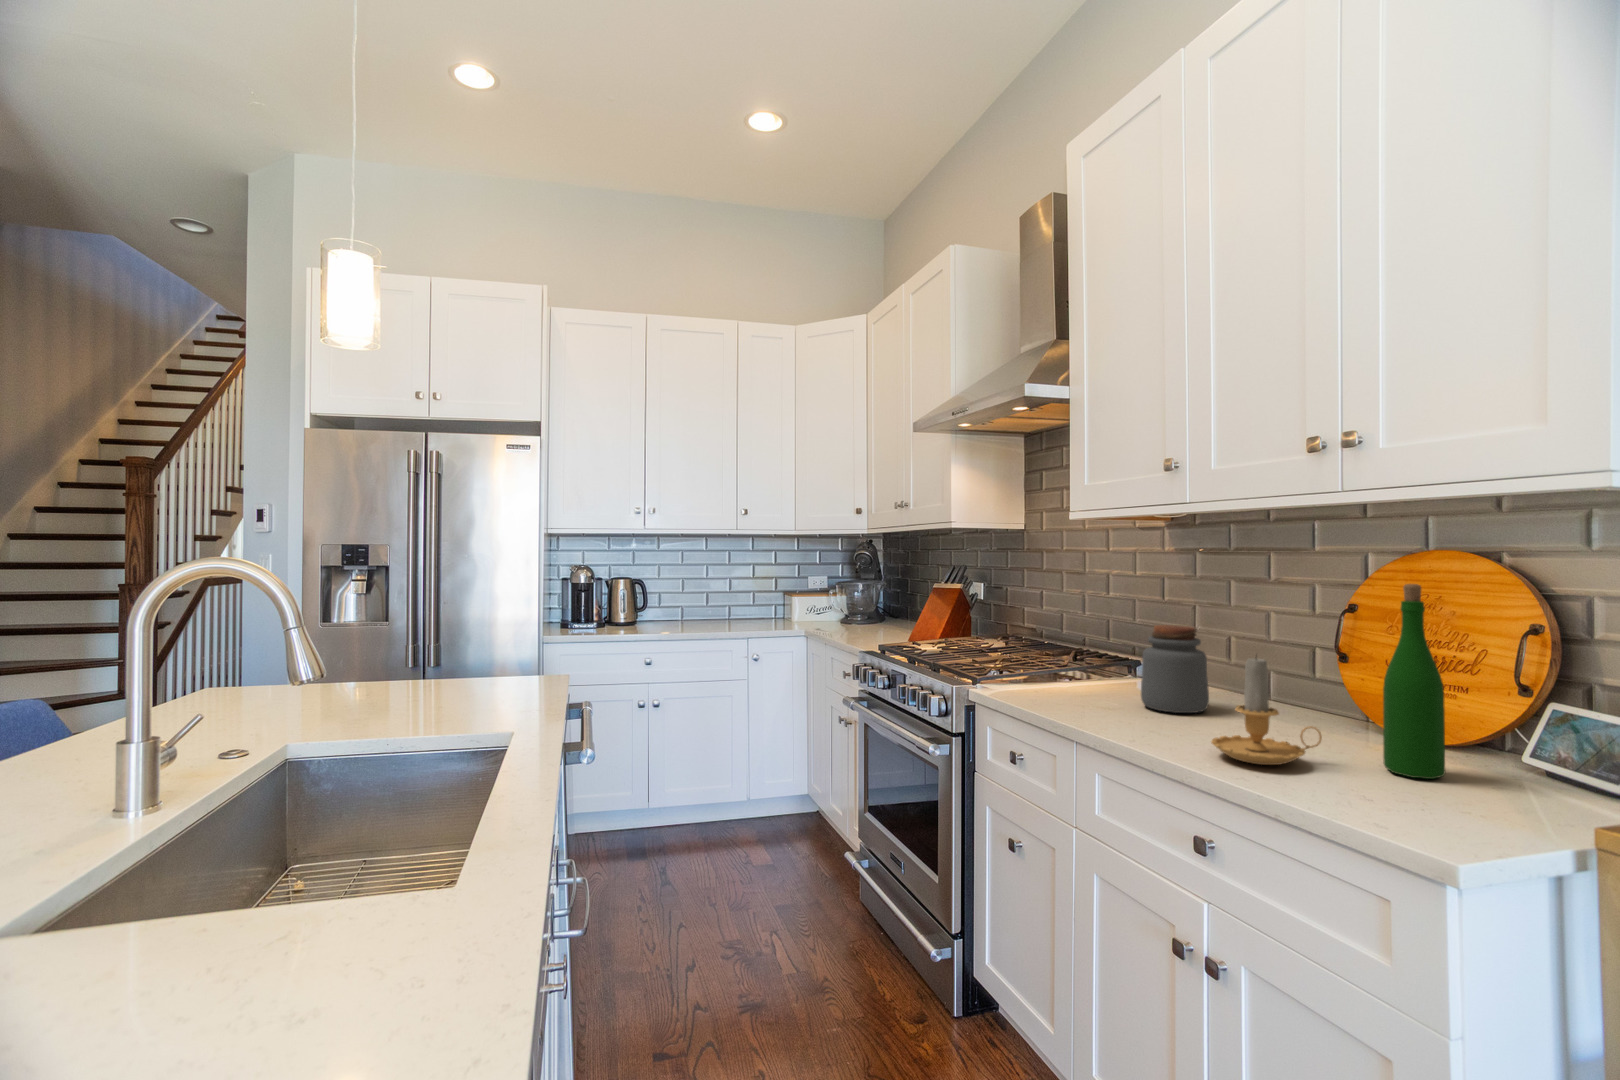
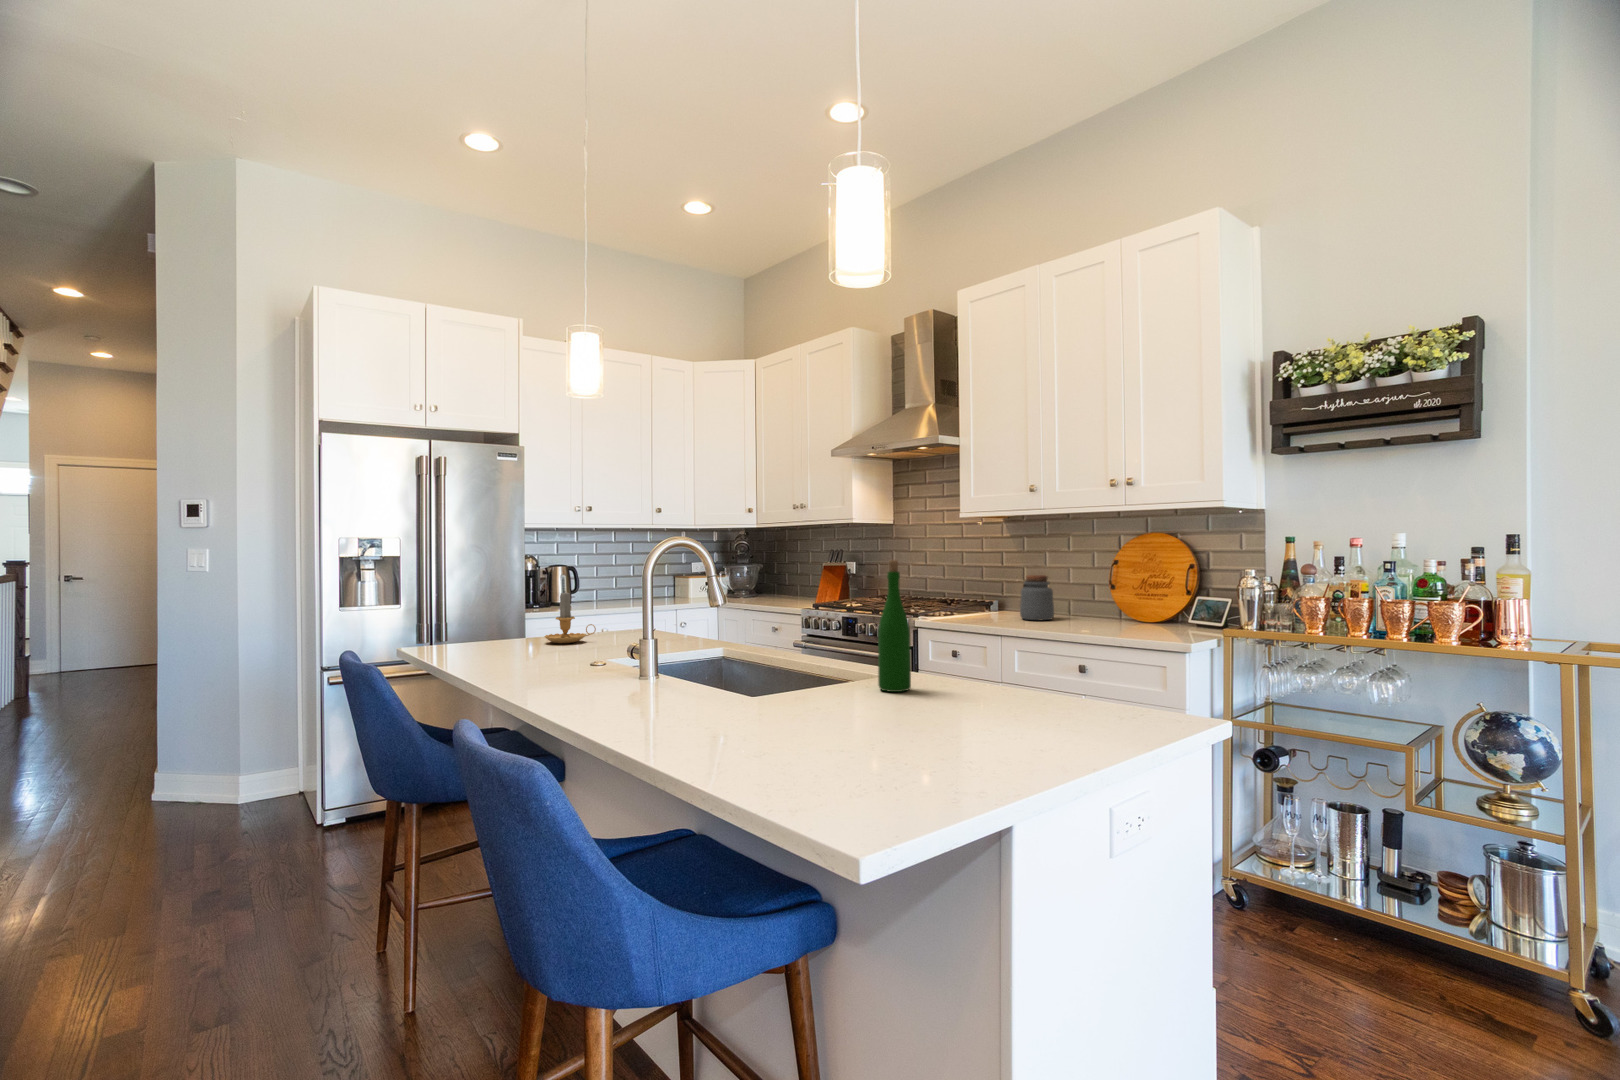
wine bottle: present [1383,584,1445,779] -> present [878,560,911,692]
candle: present [1211,658,1322,765] -> present [545,593,596,643]

